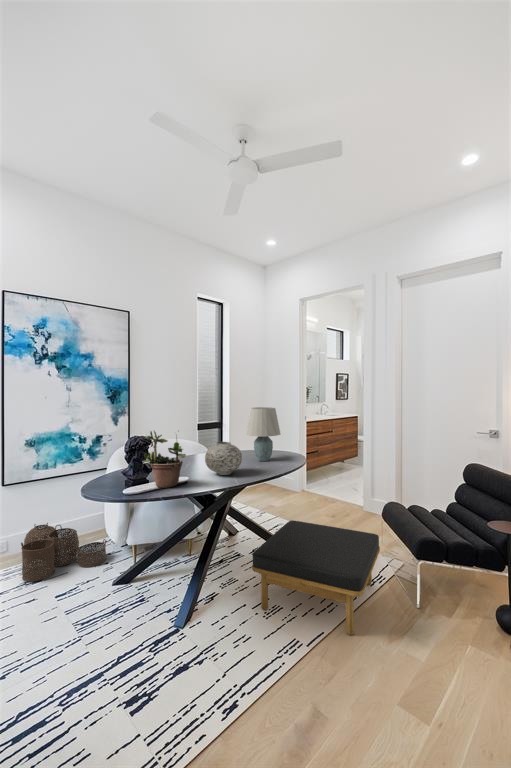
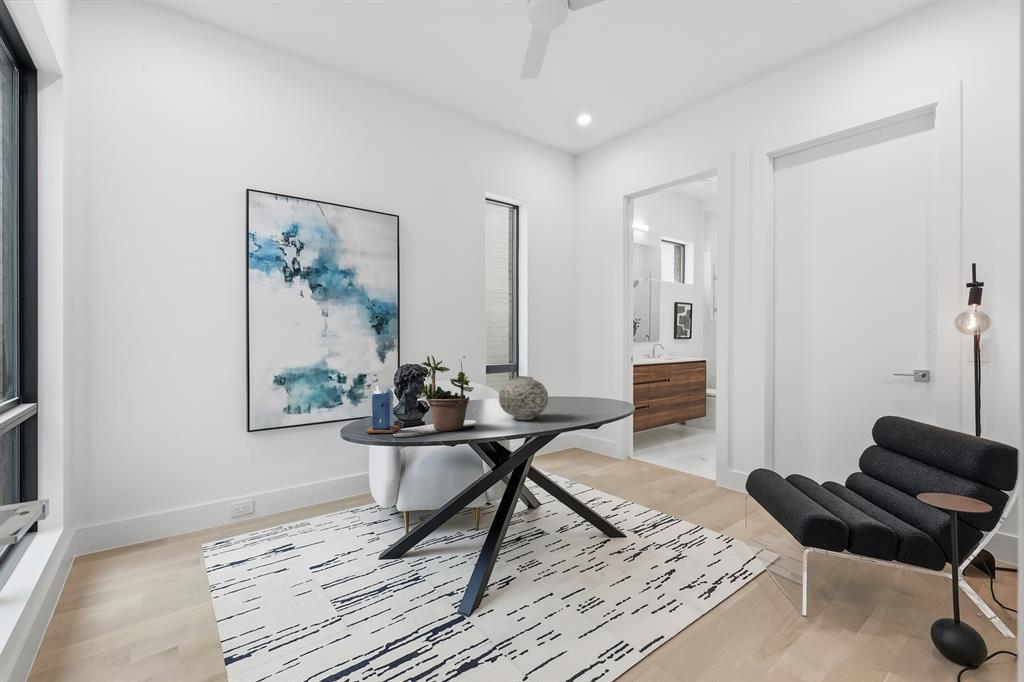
table lamp: present [246,407,280,461] -> none [553,335,600,407]
candle: none [102,455,129,492] -> present [366,386,399,433]
ottoman: present [252,520,380,635] -> none [562,488,741,640]
woven basket: present [21,523,106,581] -> none [268,480,372,550]

